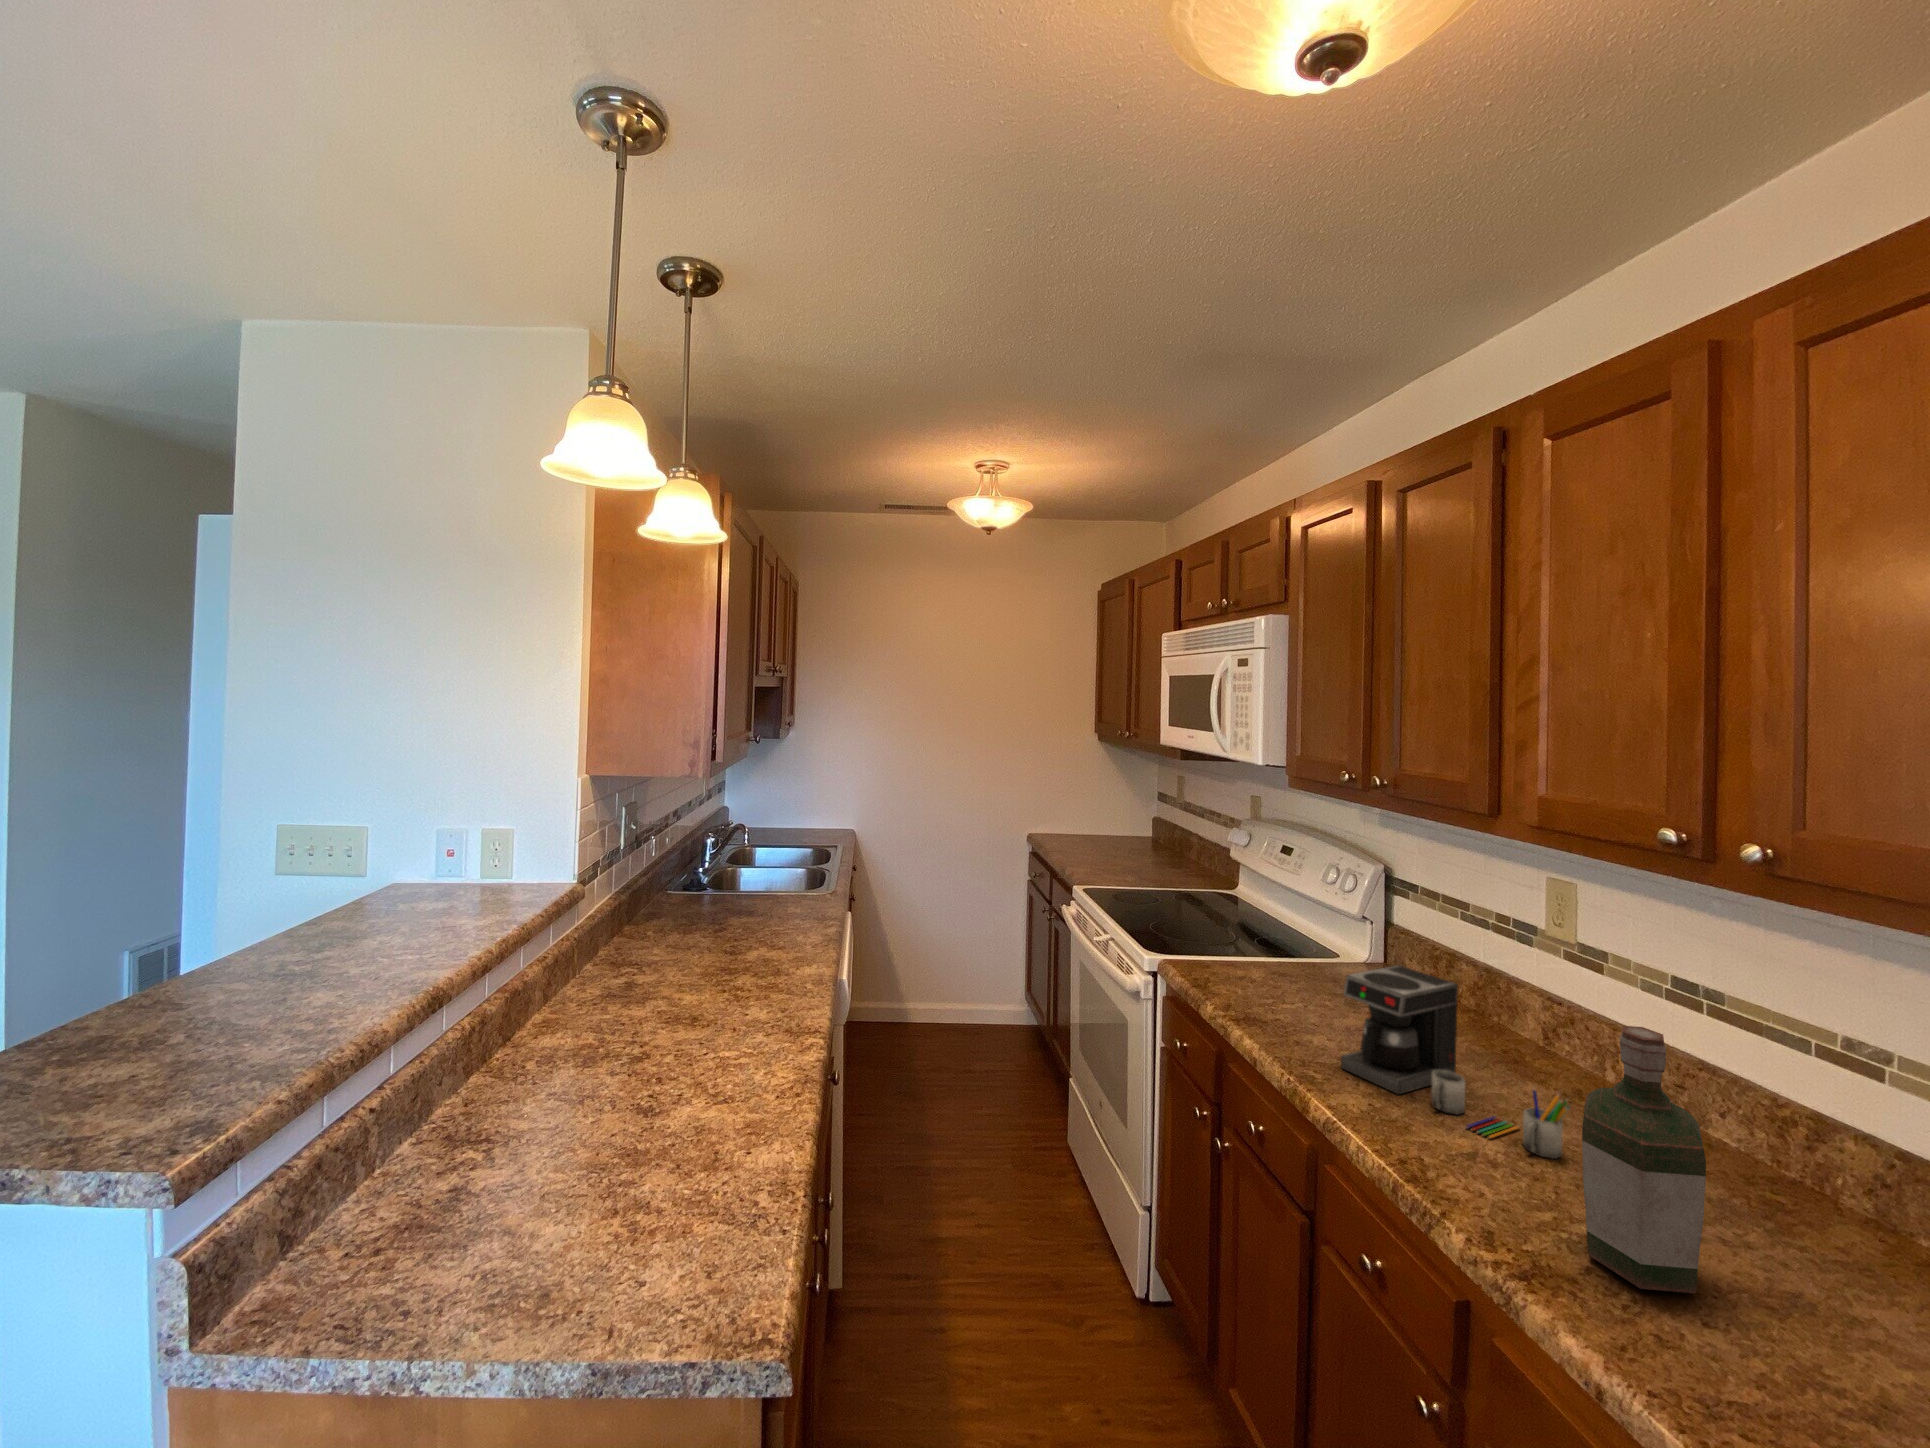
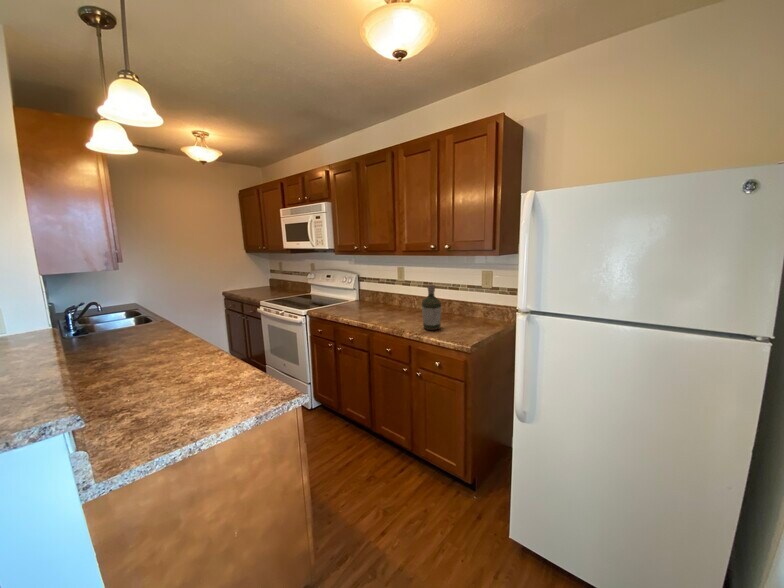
coffee maker: present [1341,965,1571,1159] -> none [367,292,415,321]

